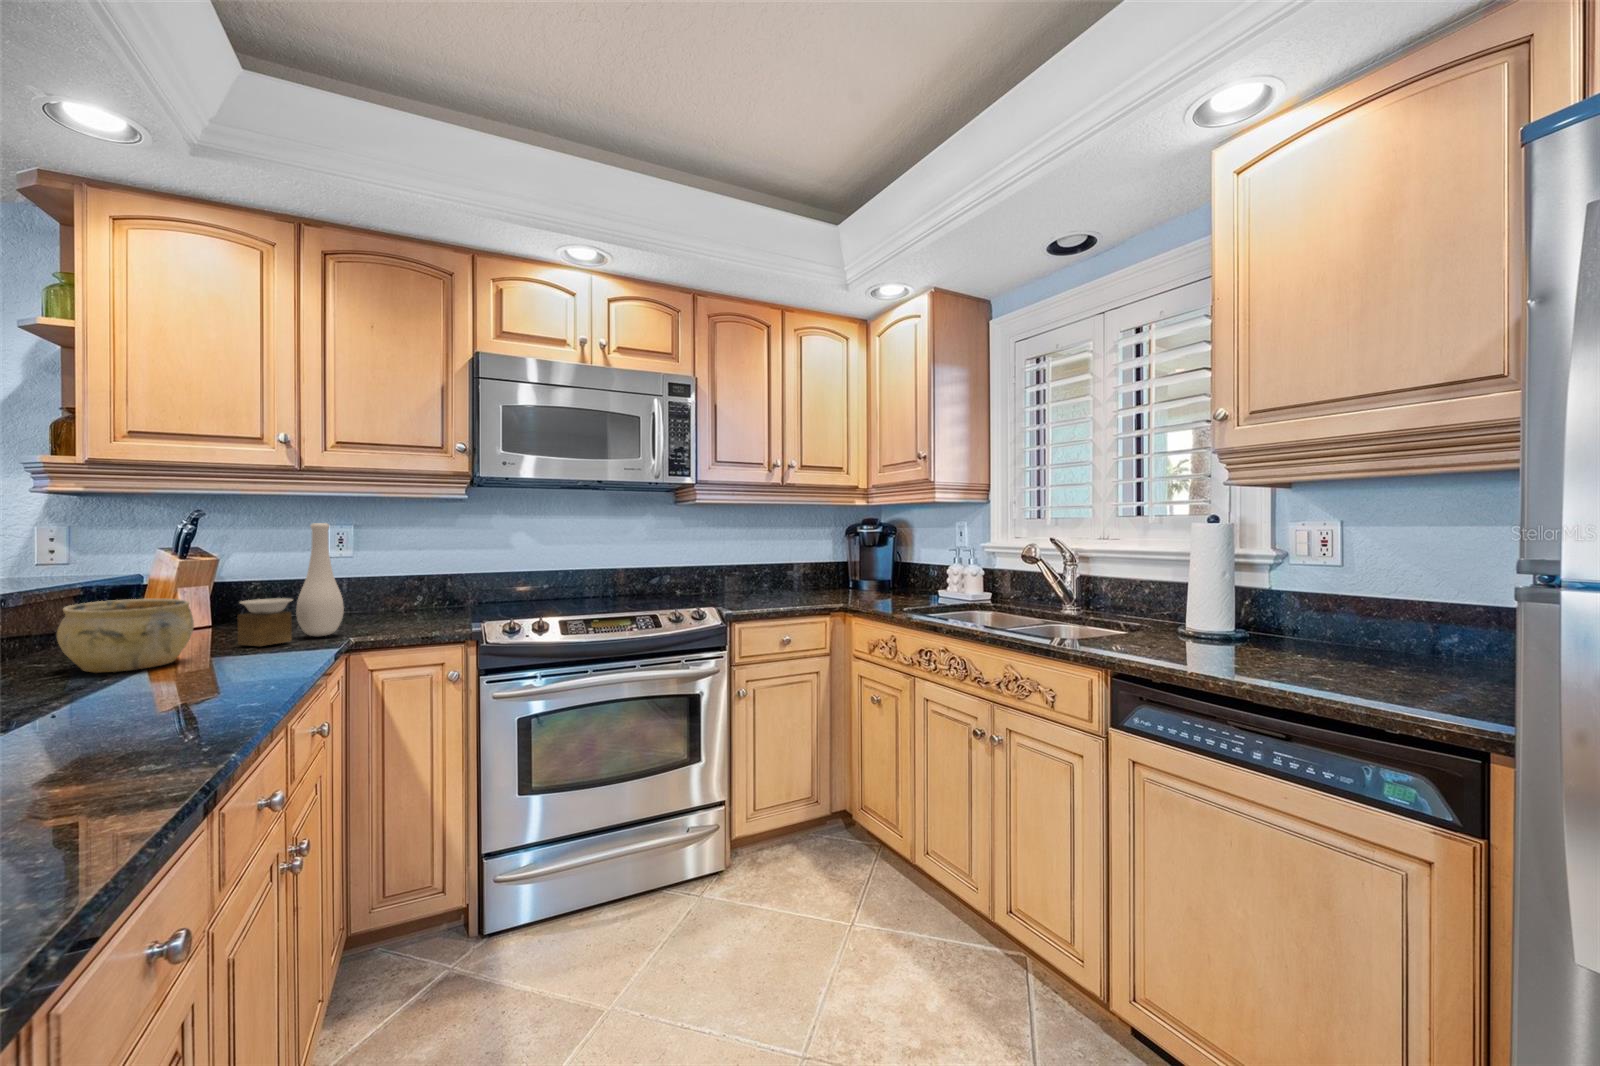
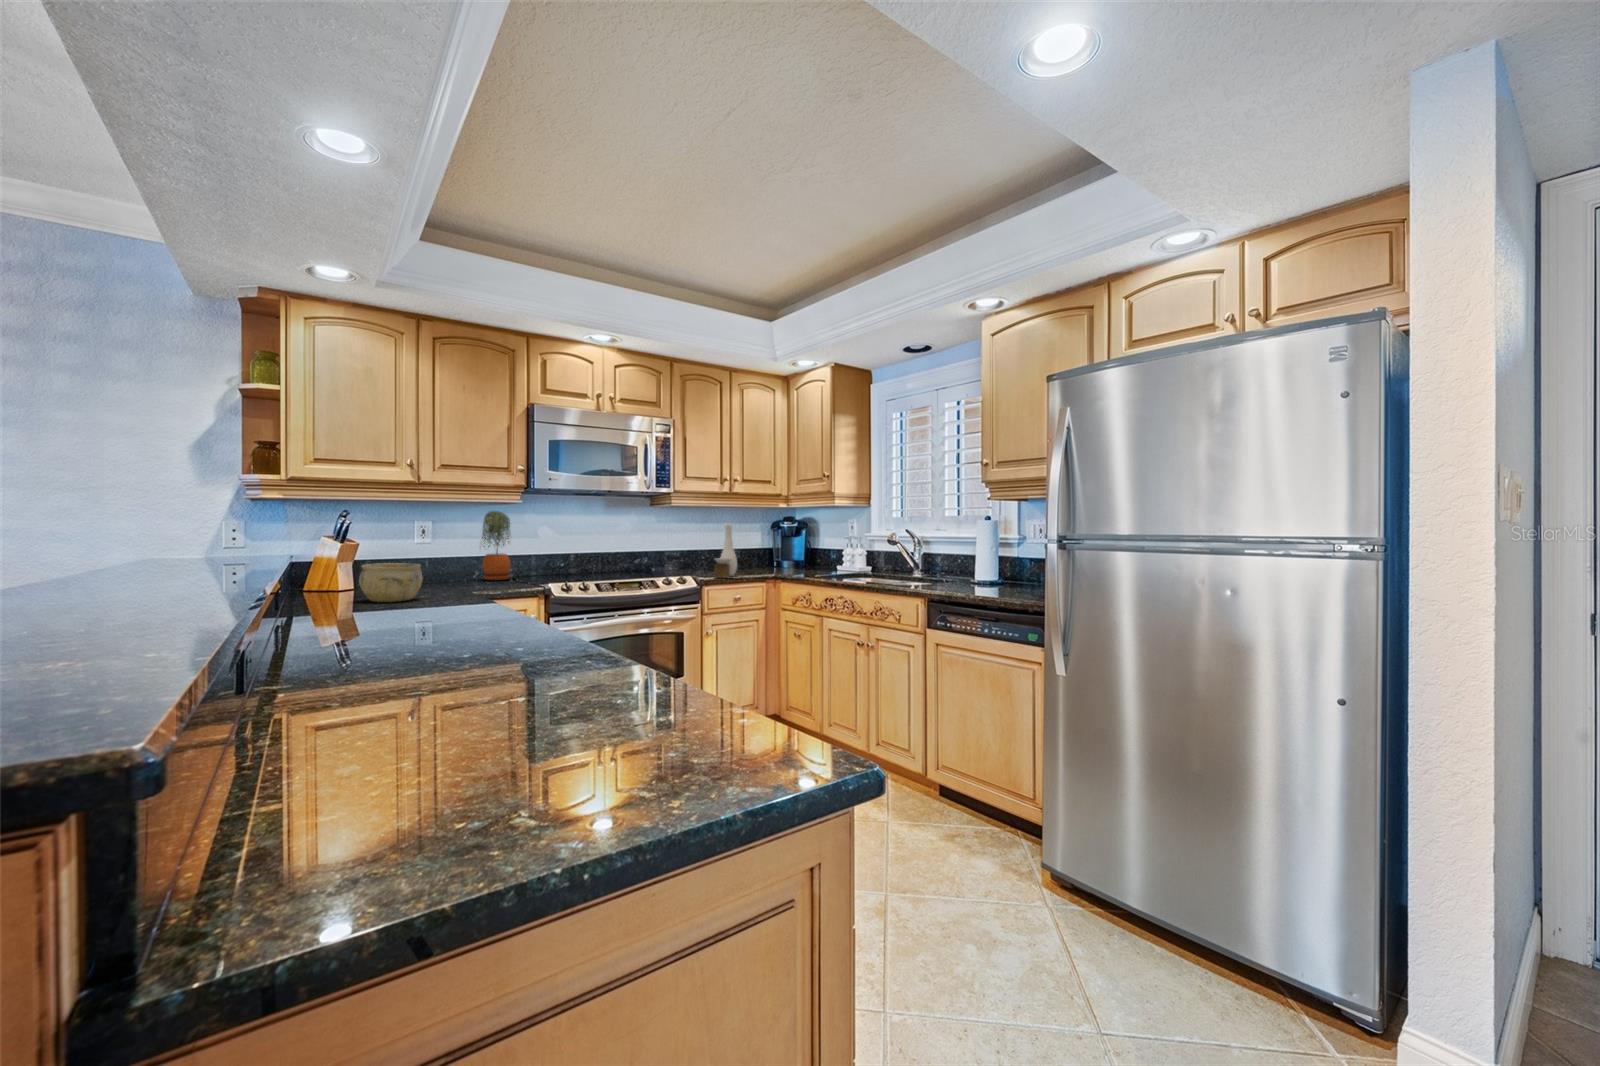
potted plant: none [404,510,456,612] -> present [482,511,511,580]
vase: present [238,523,344,646] -> present [714,524,737,578]

